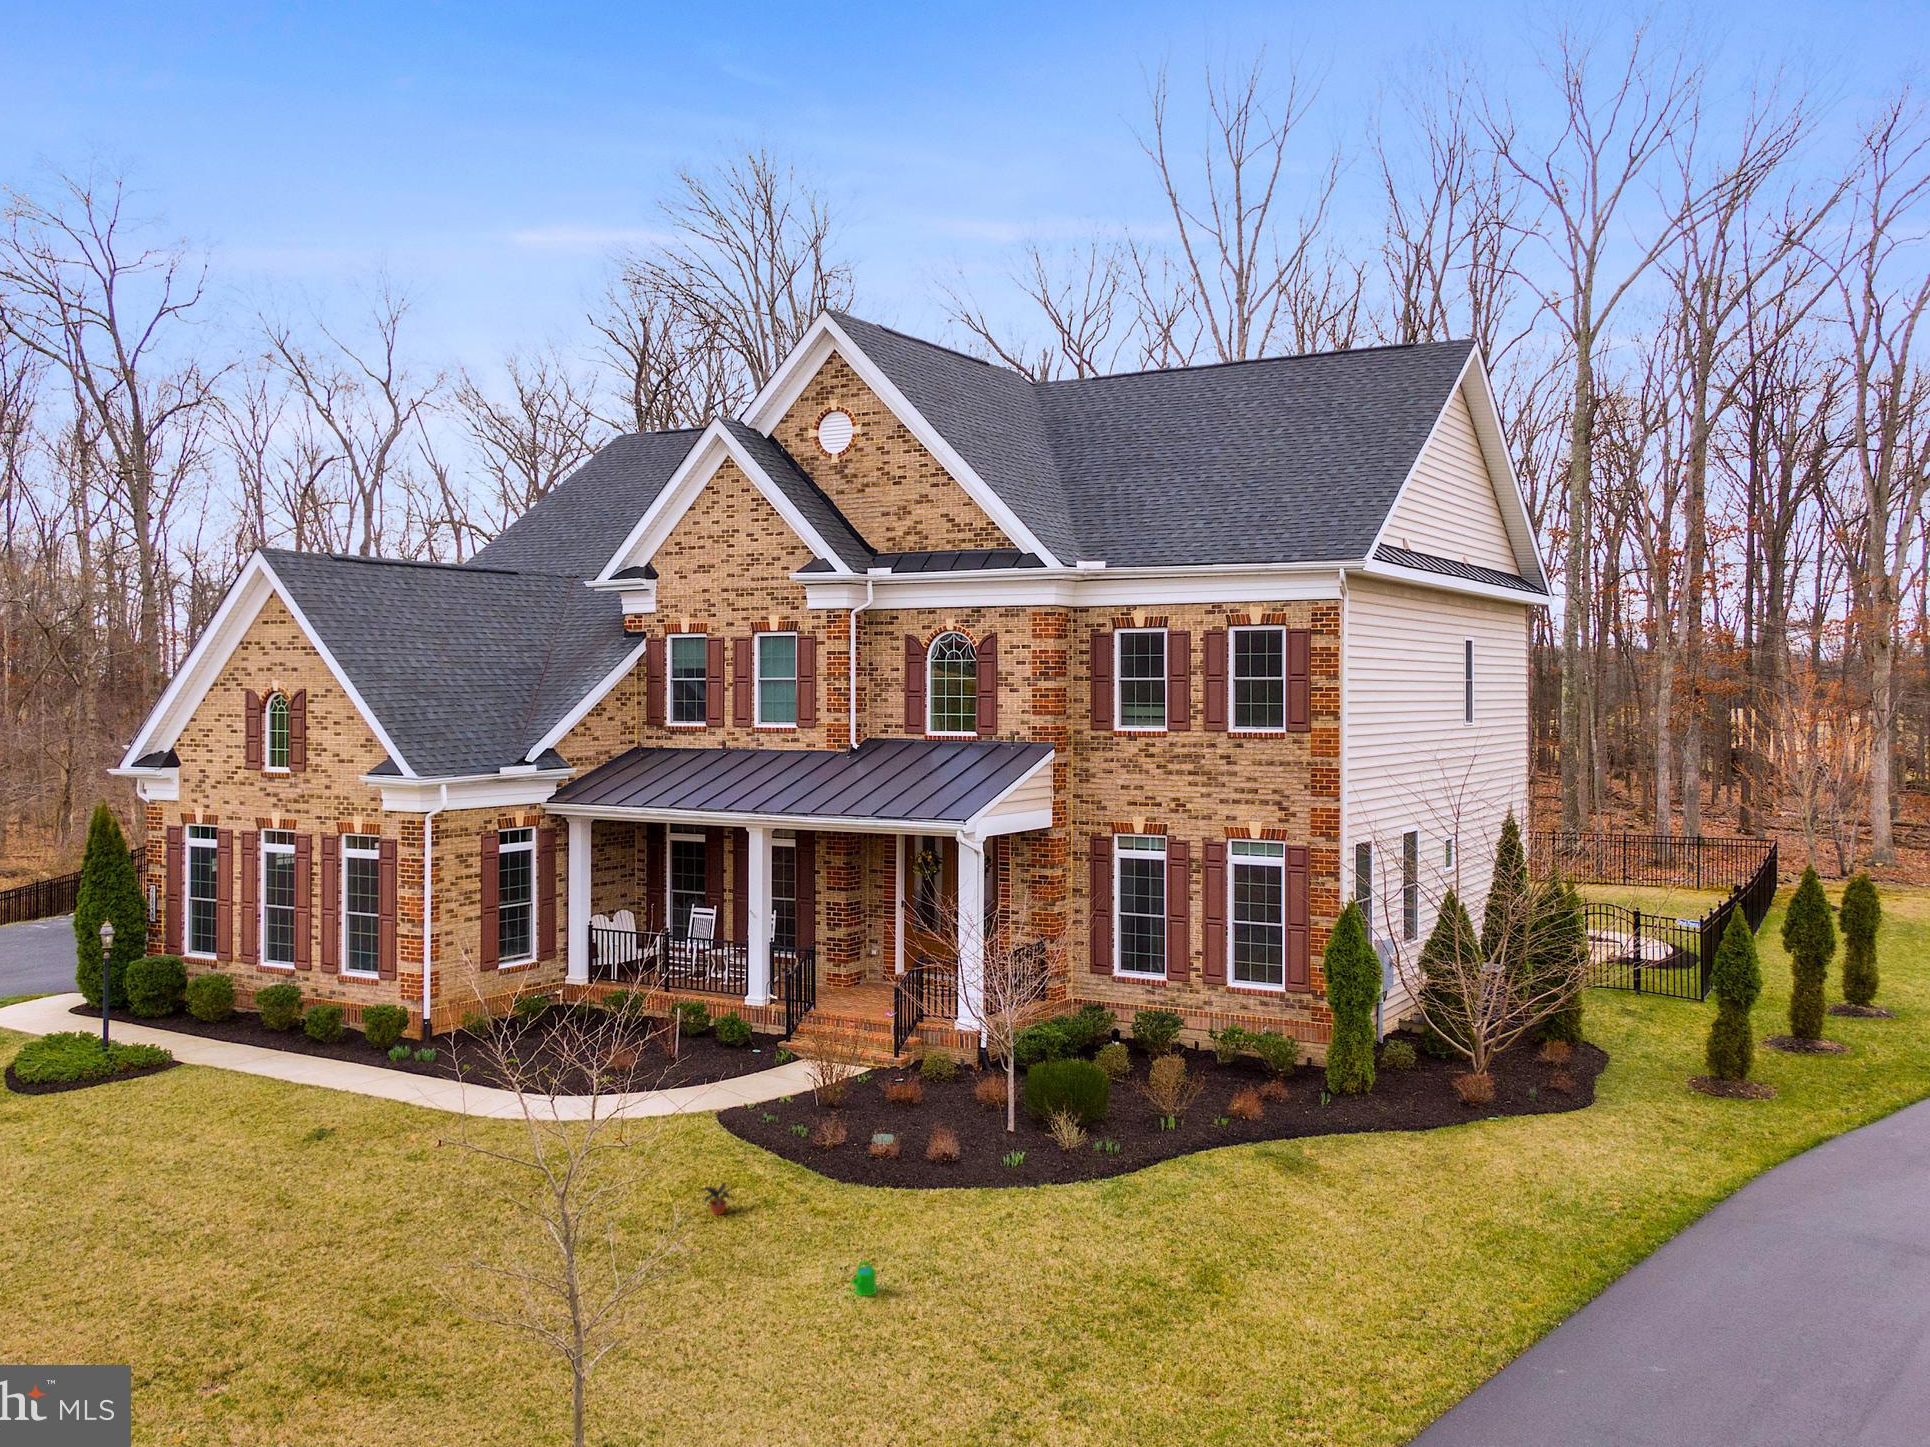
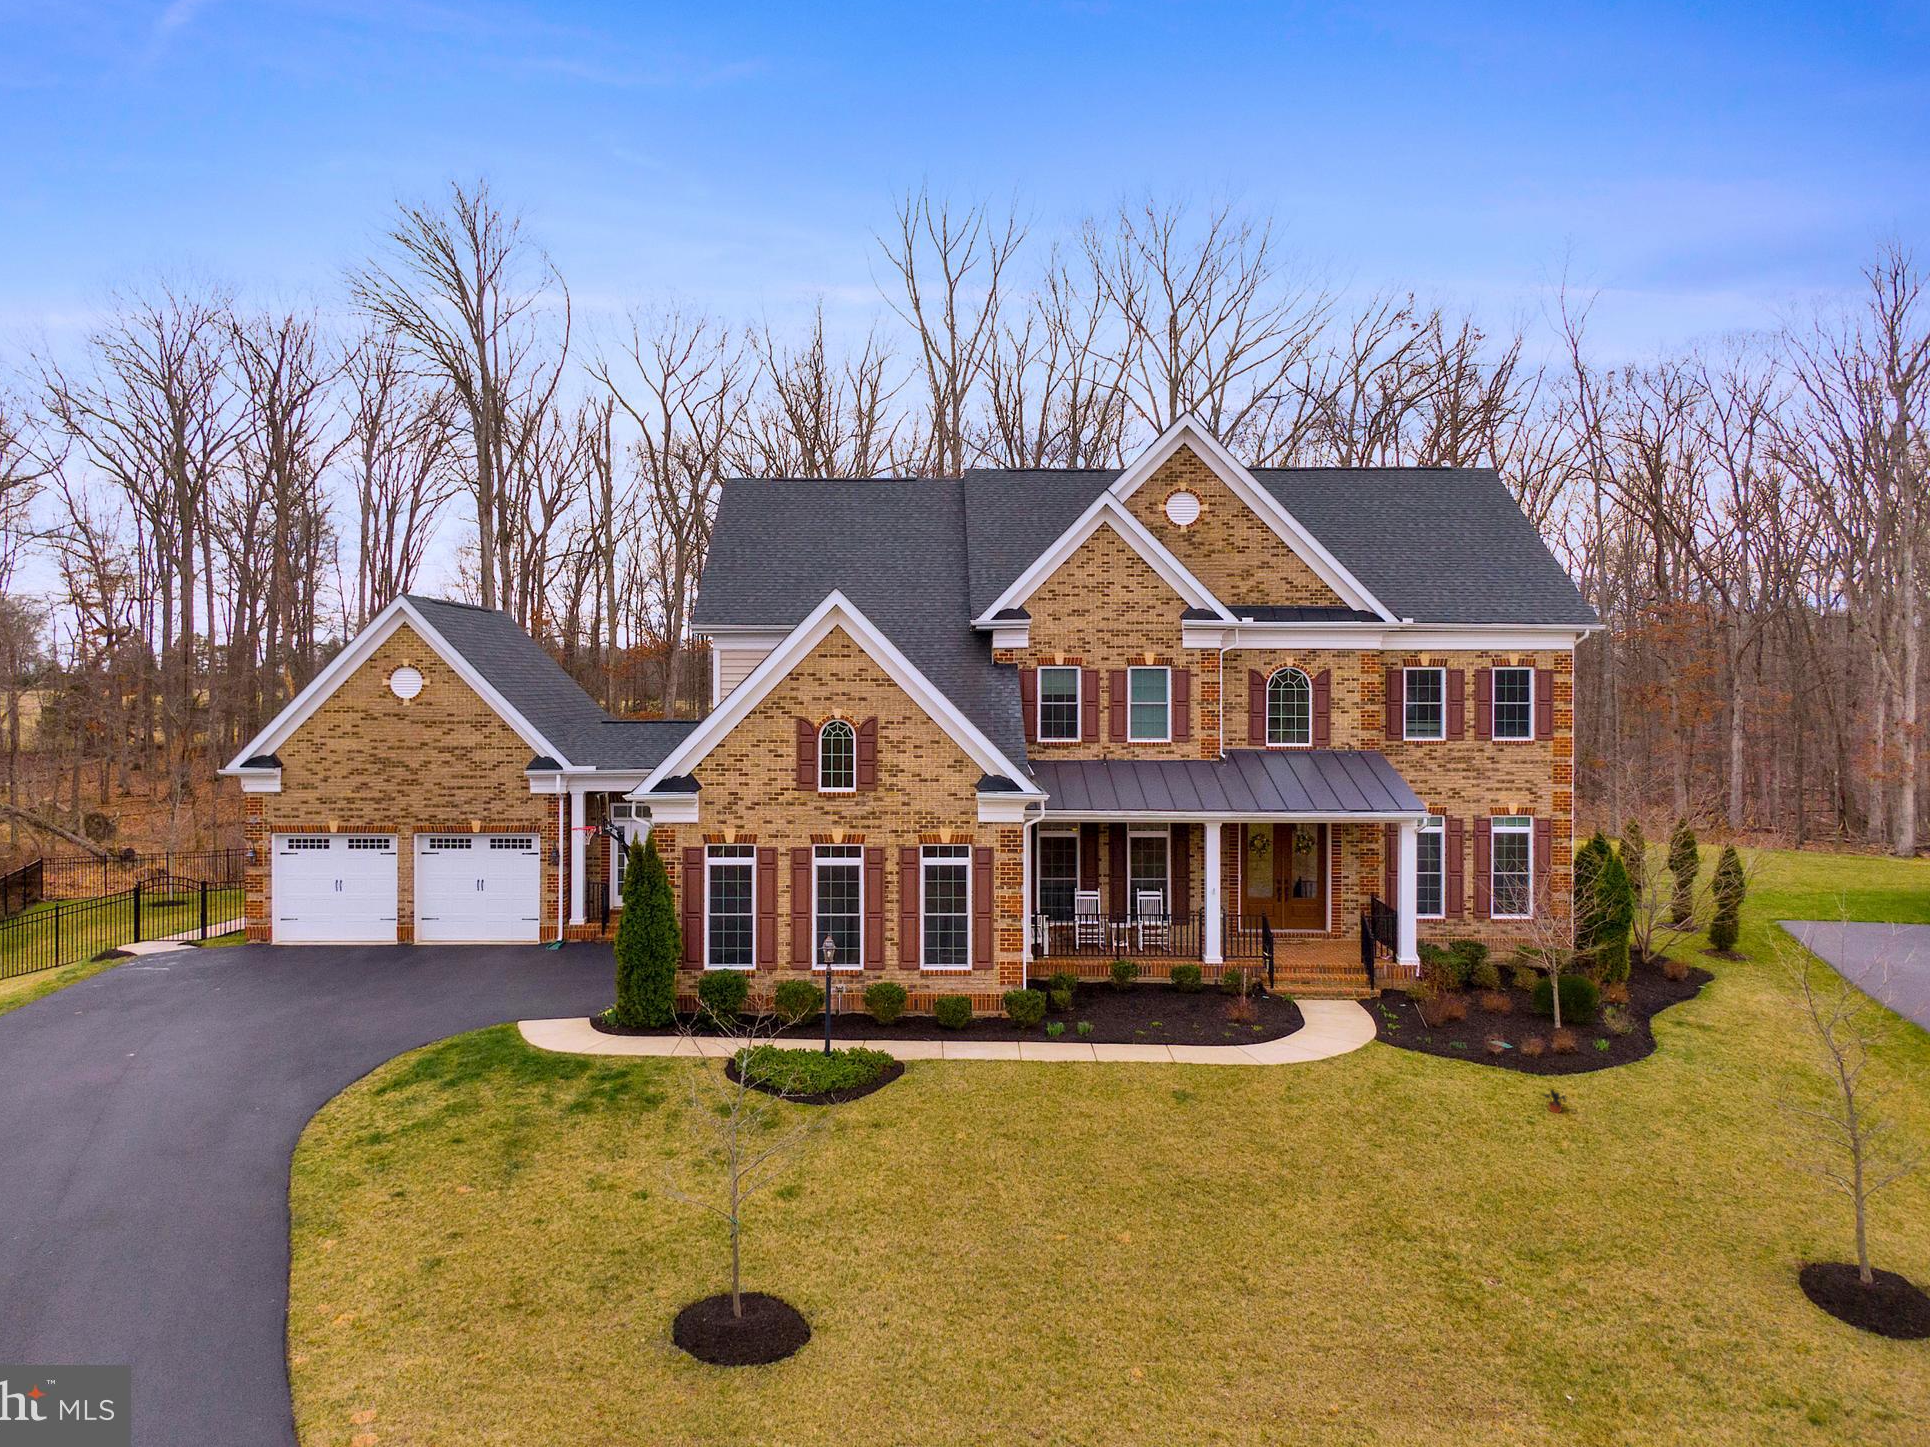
watering can: present [852,1261,877,1296] -> none [1751,1121,1776,1145]

